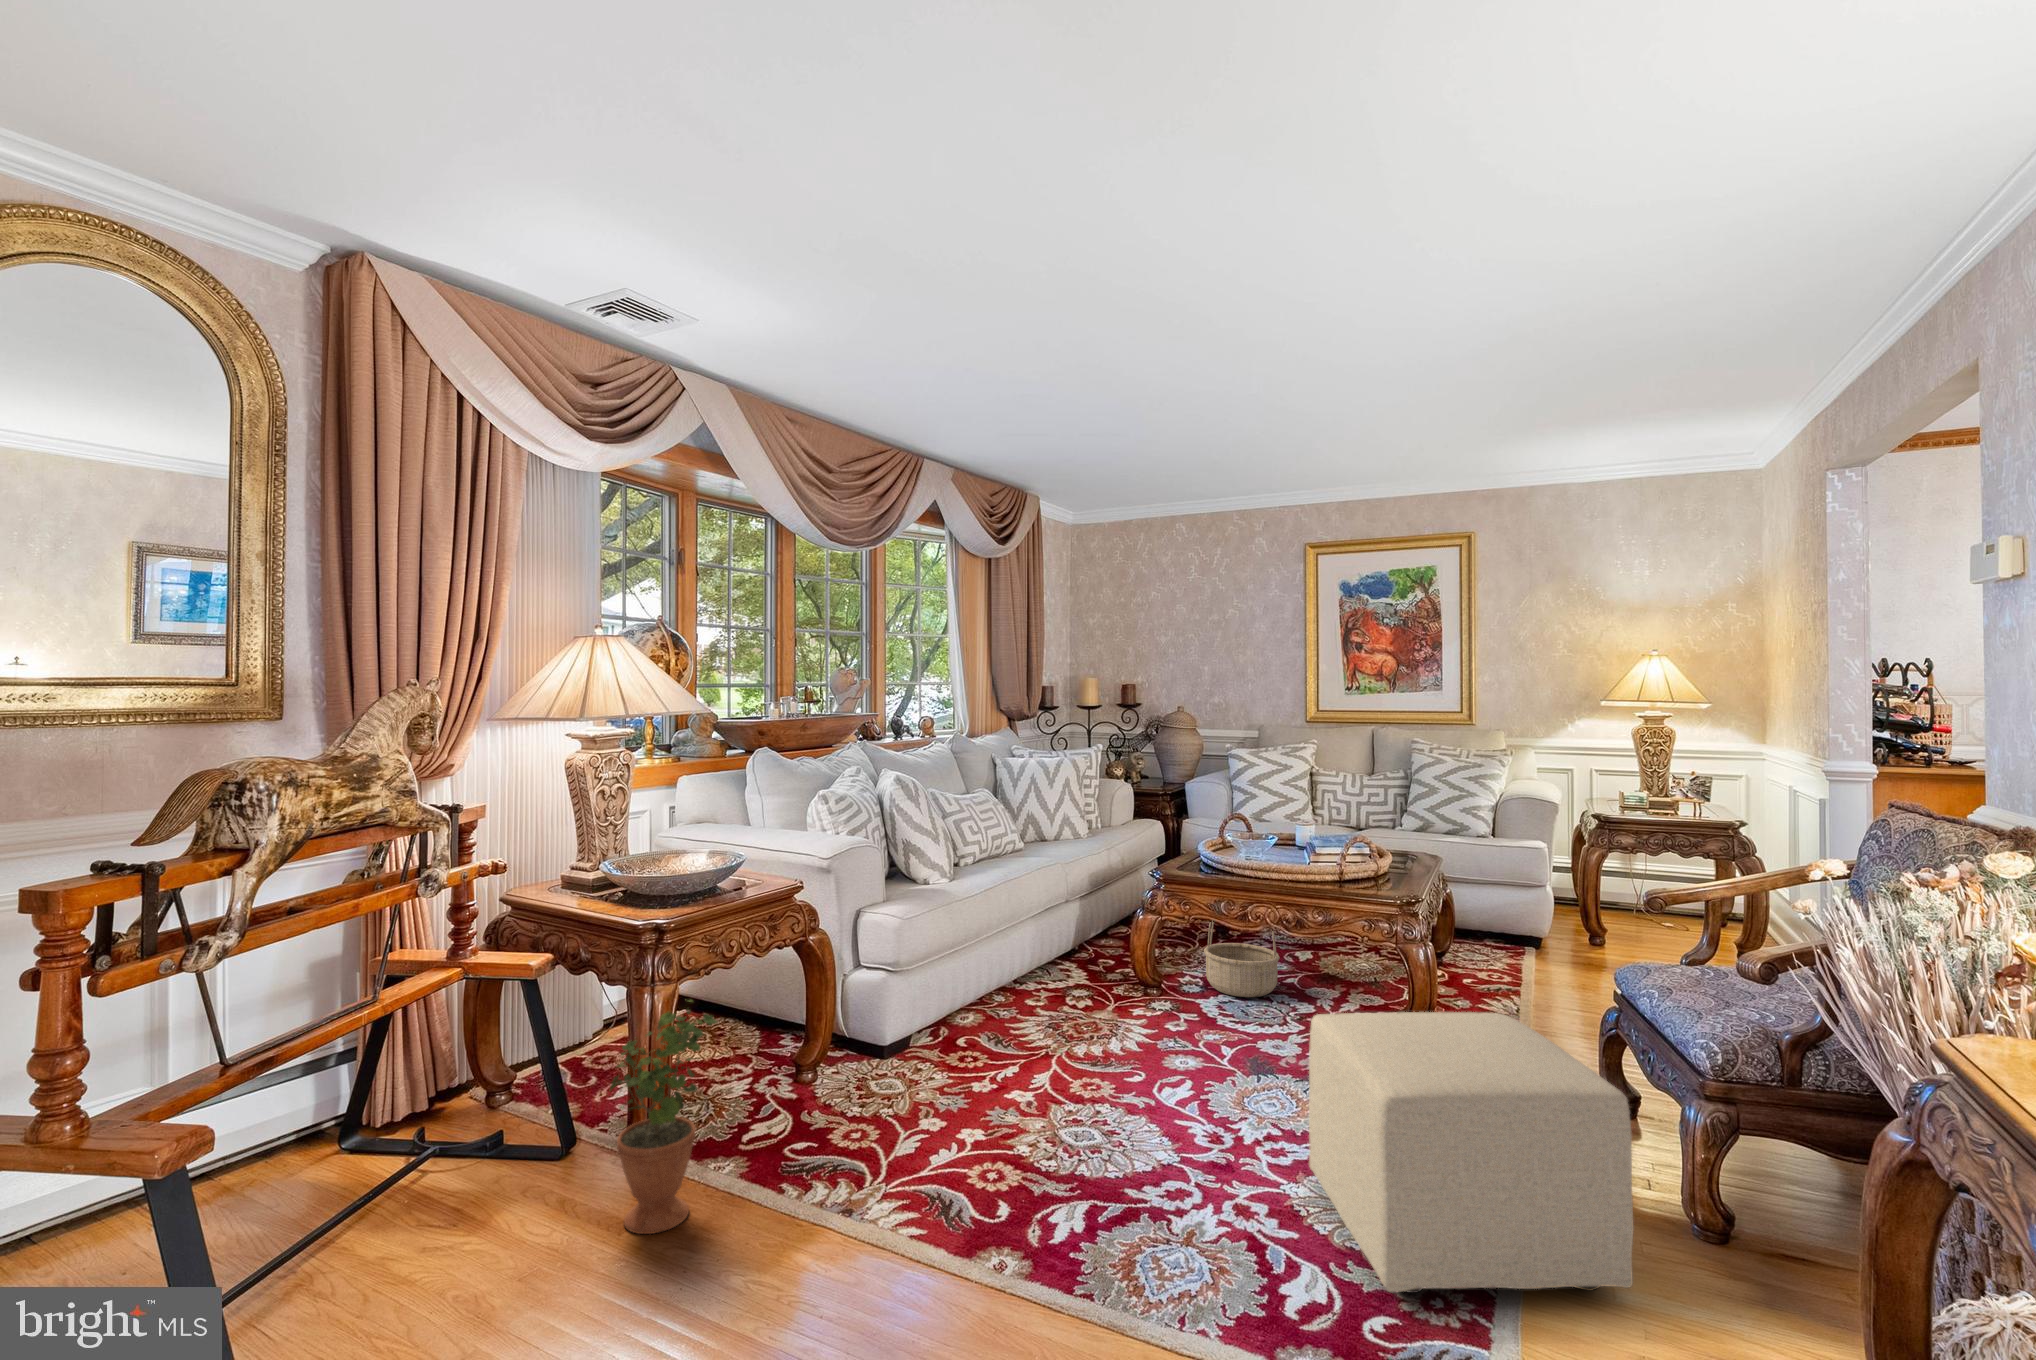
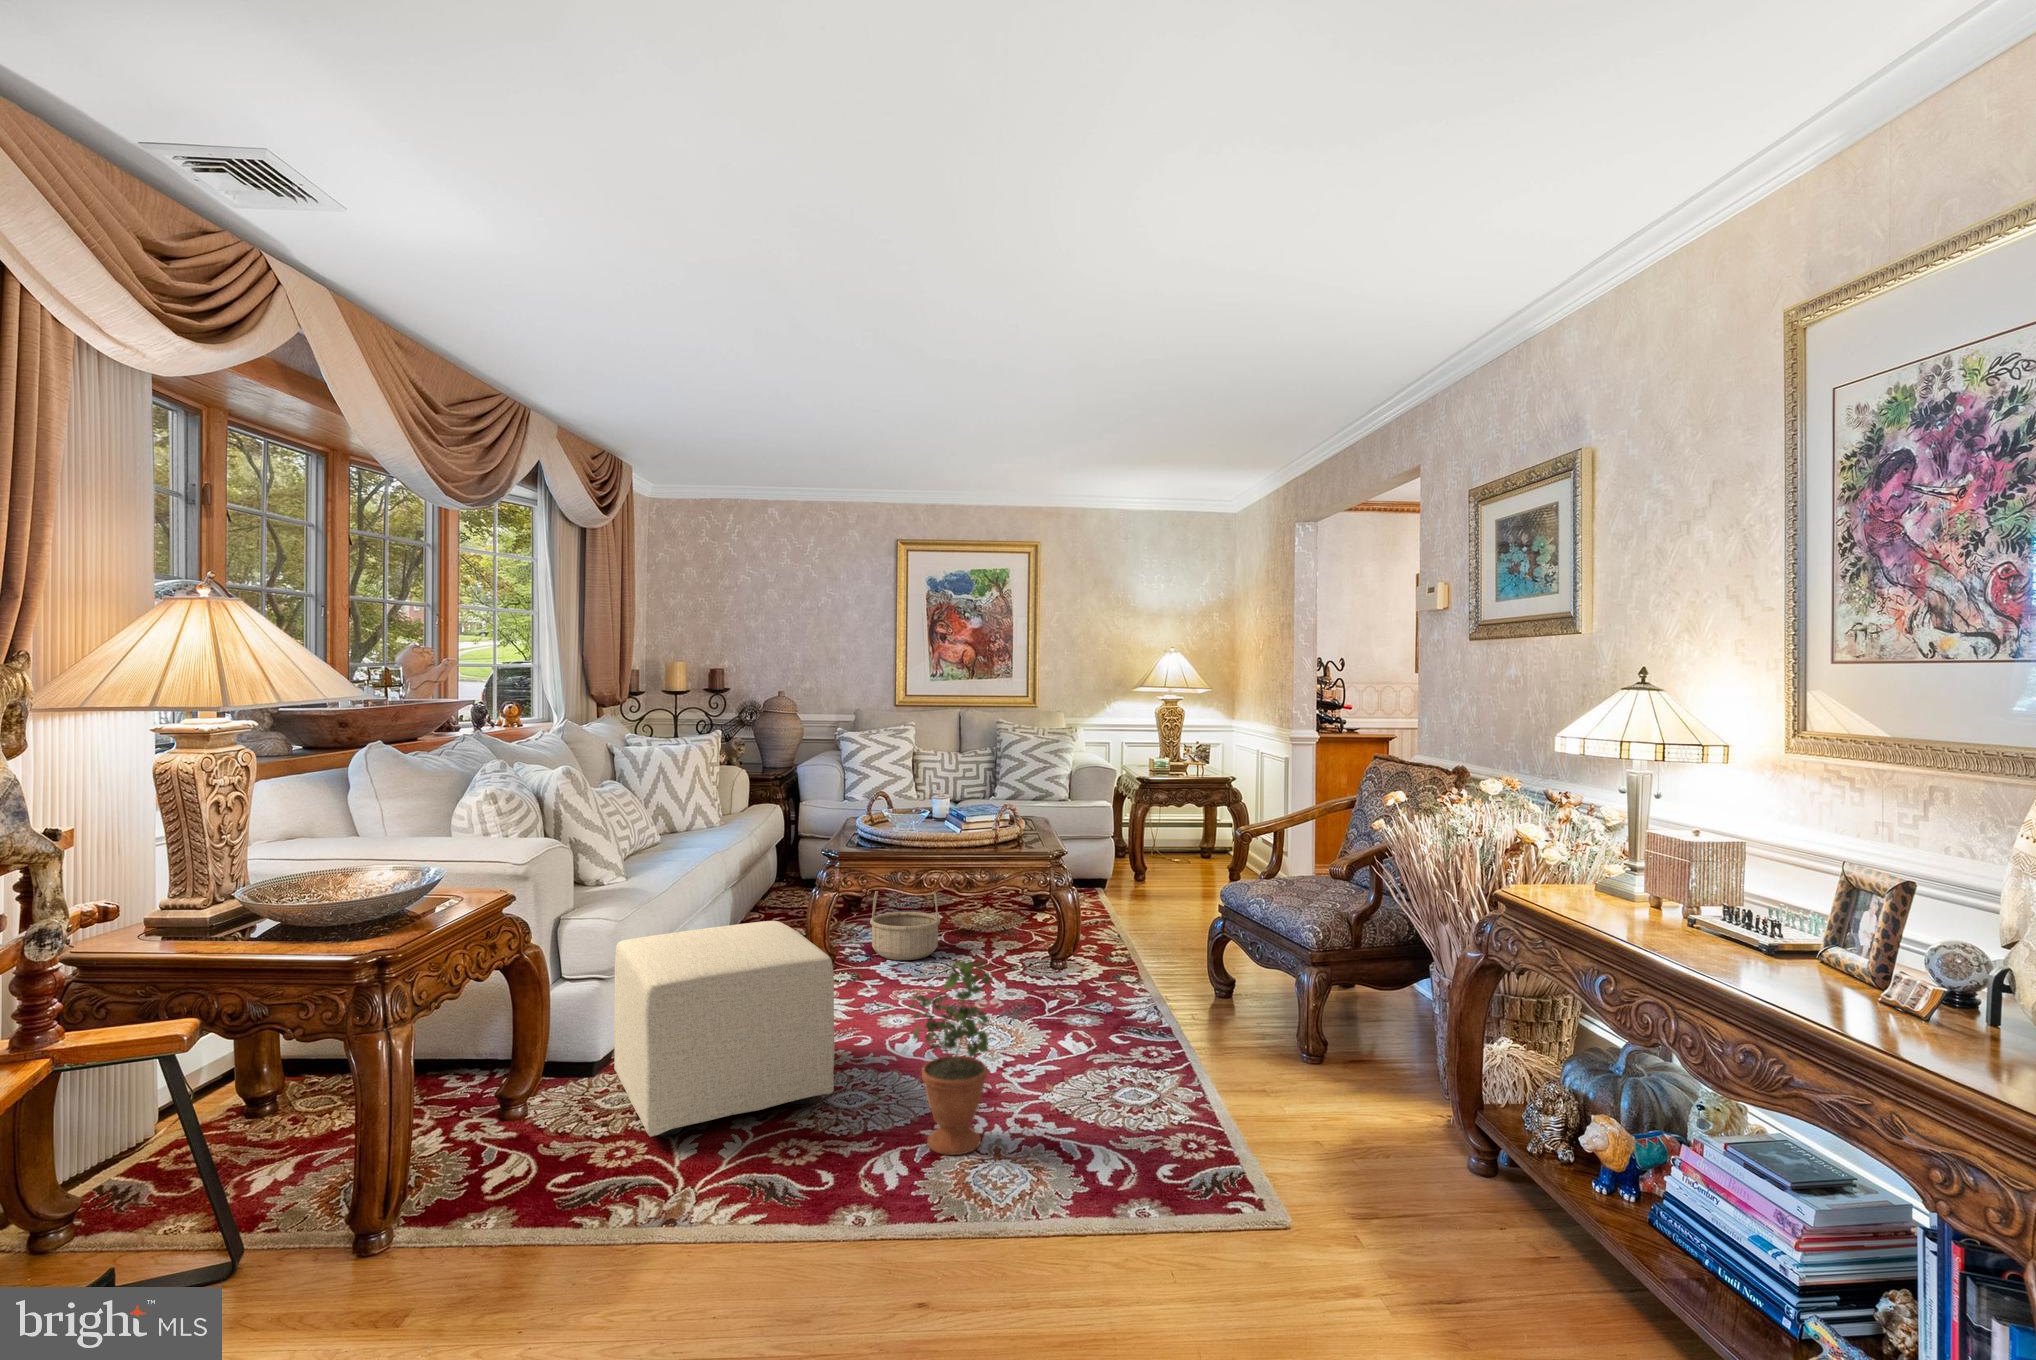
potted plant: present [610,1000,717,1234] -> present [909,960,990,1155]
ottoman: present [1309,1012,1634,1293] -> present [614,921,835,1137]

